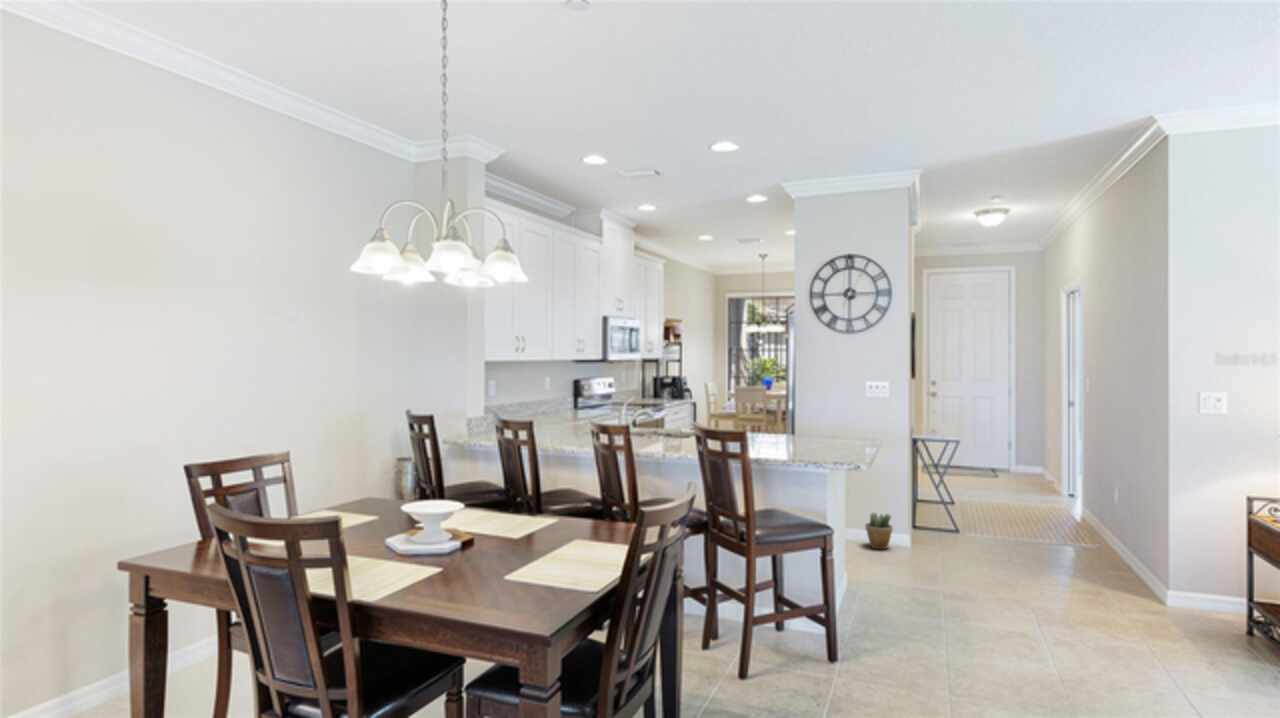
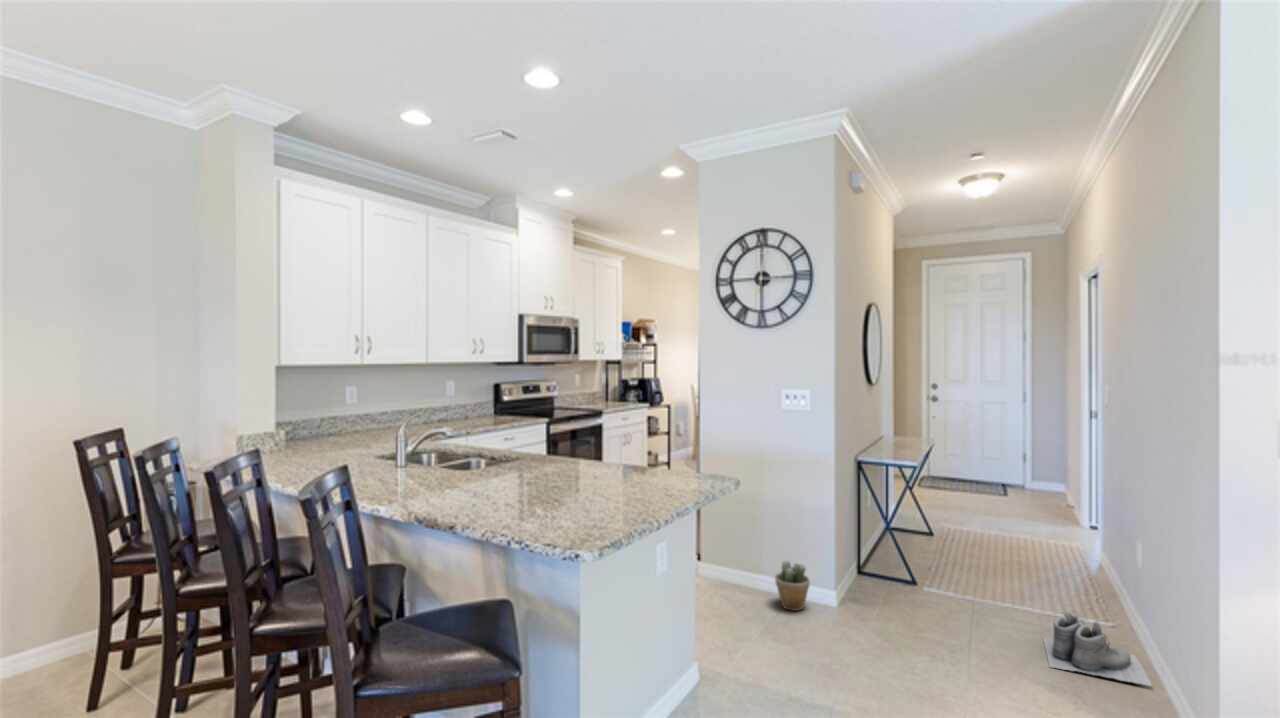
boots: none [1058,534,1133,573] -> present [1043,612,1152,686]

